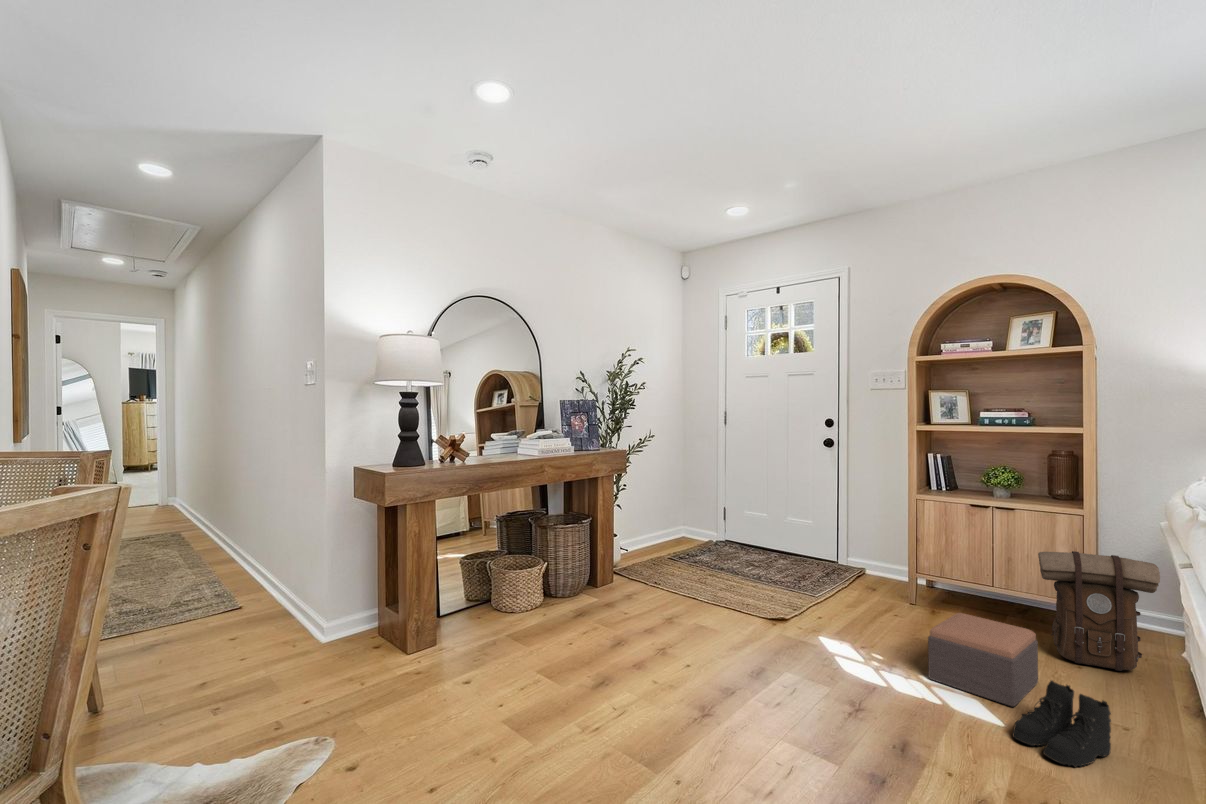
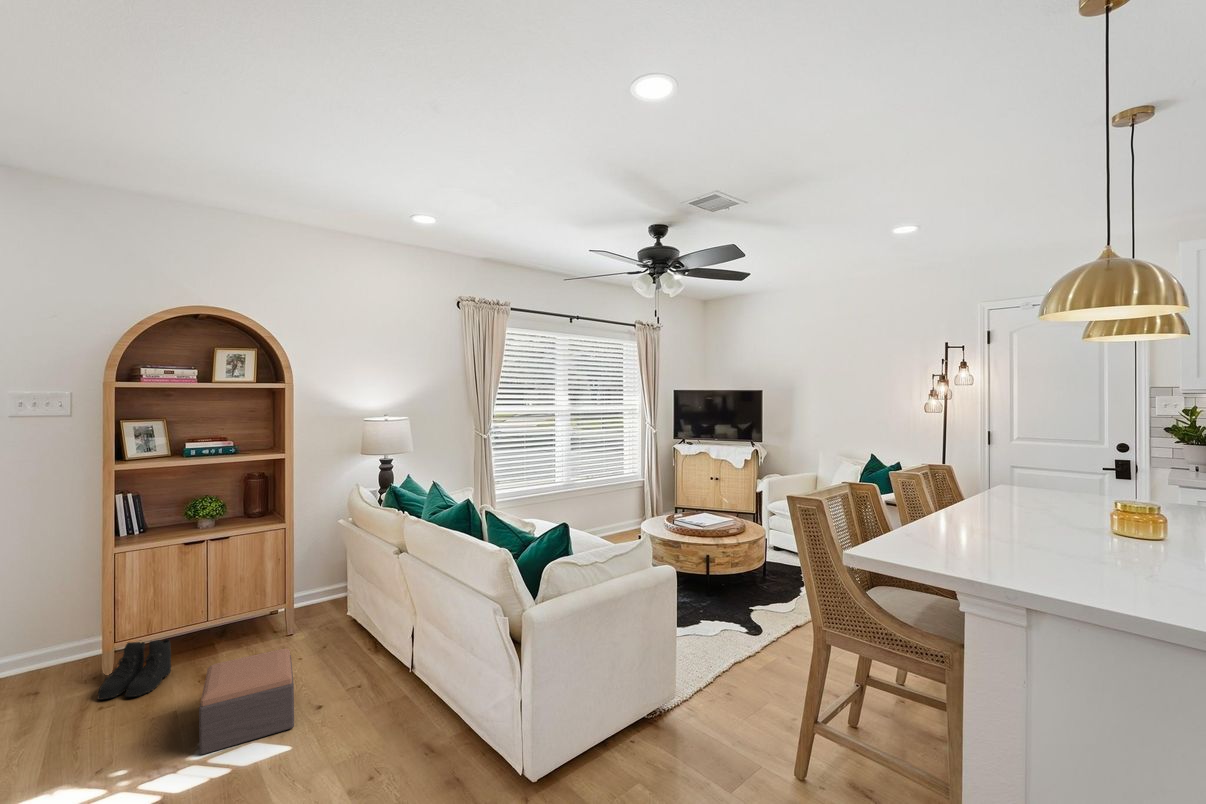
backpack: present [1038,551,1160,671] -> none [268,554,356,658]
boots: present [1013,680,1111,767] -> present [98,639,171,700]

